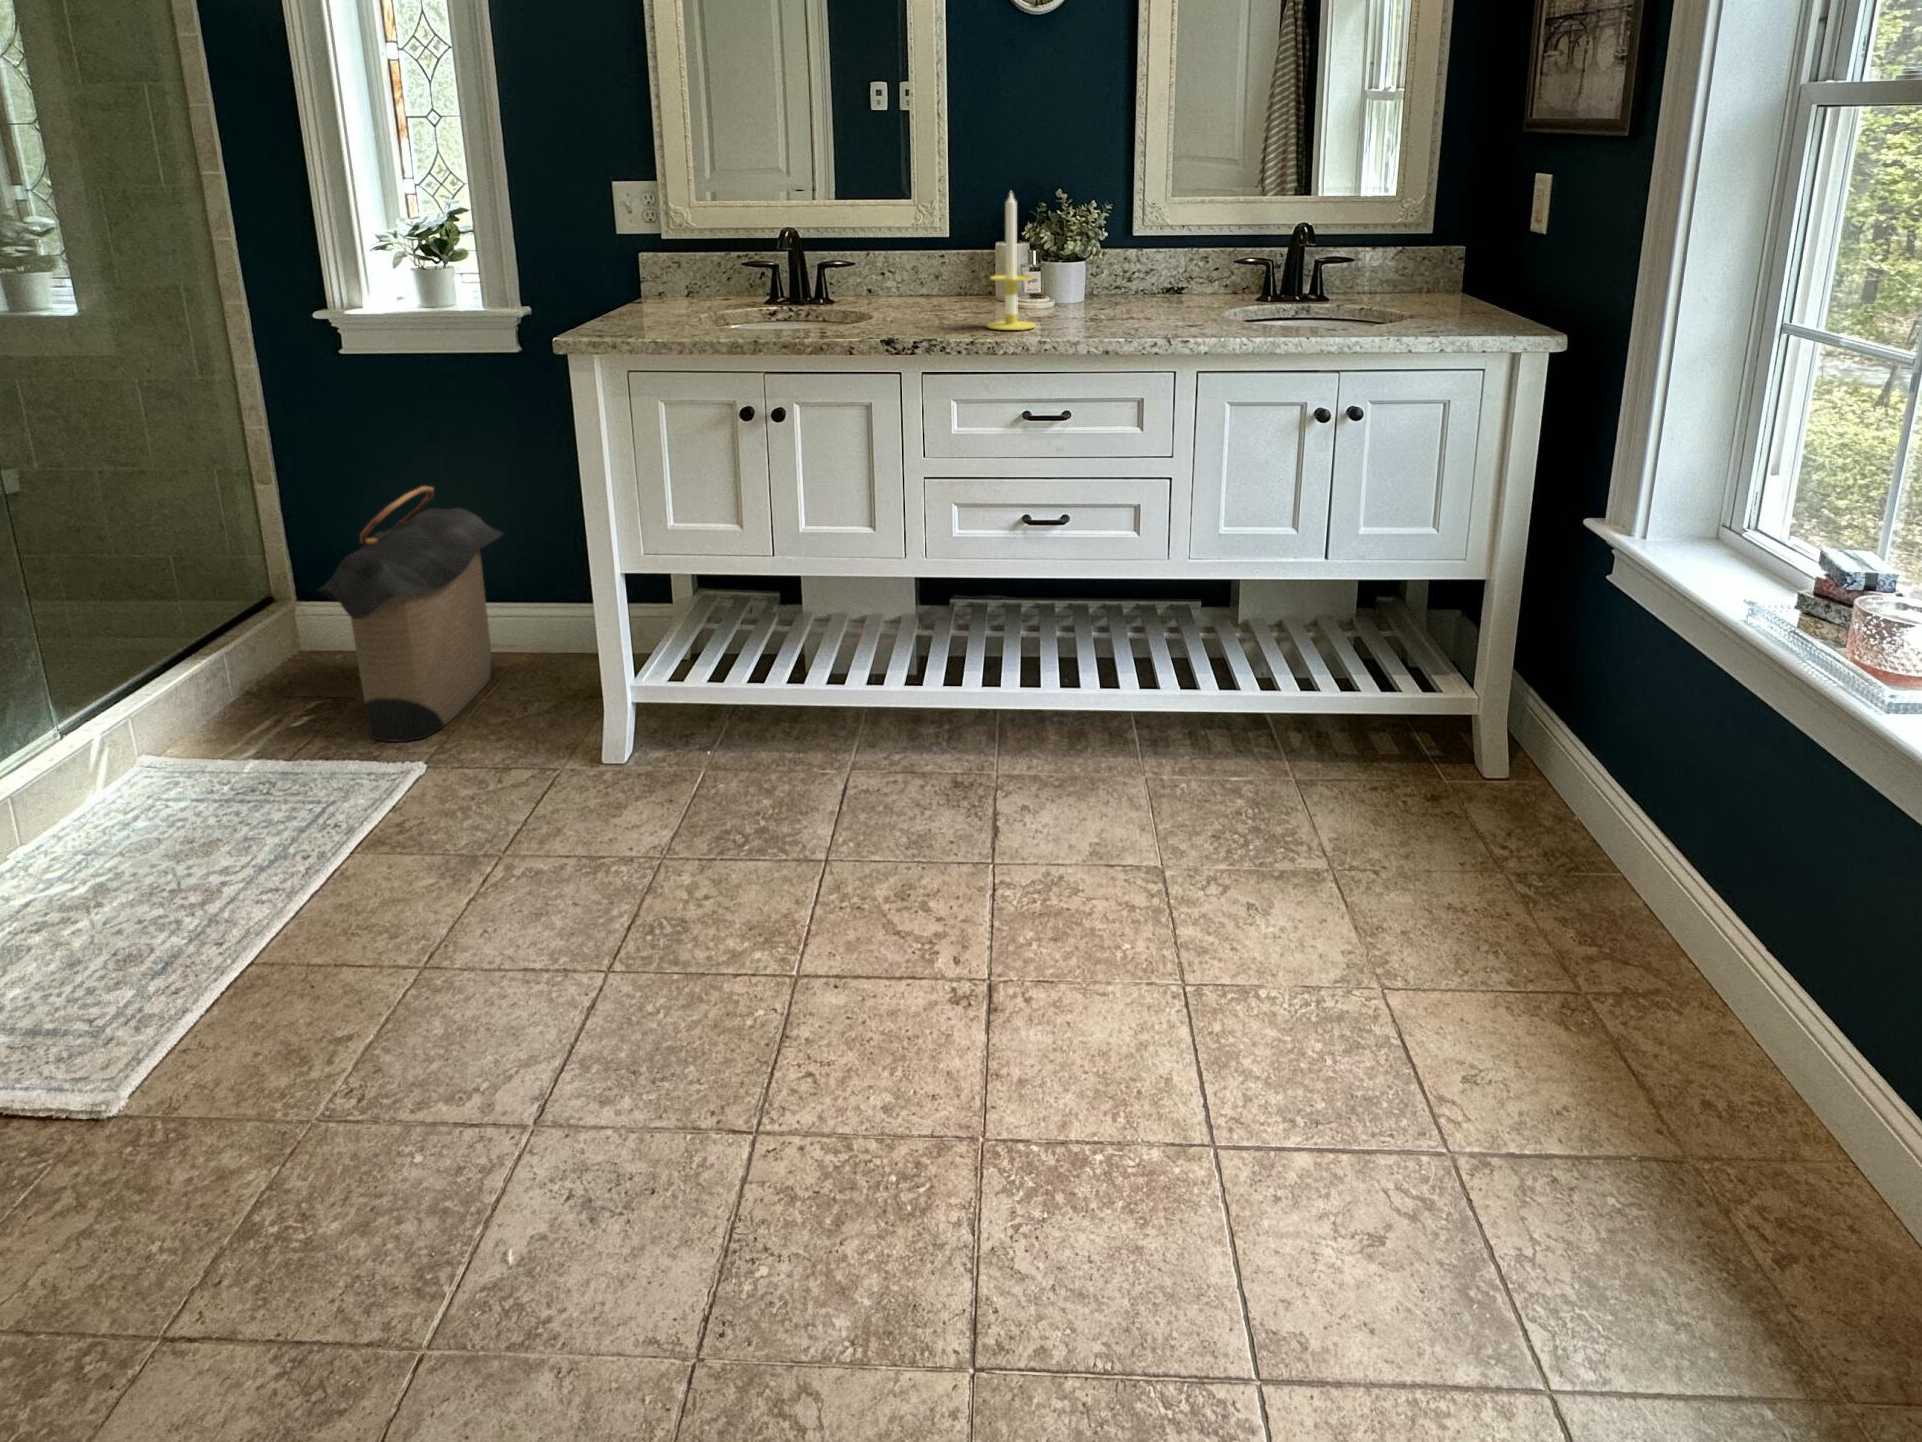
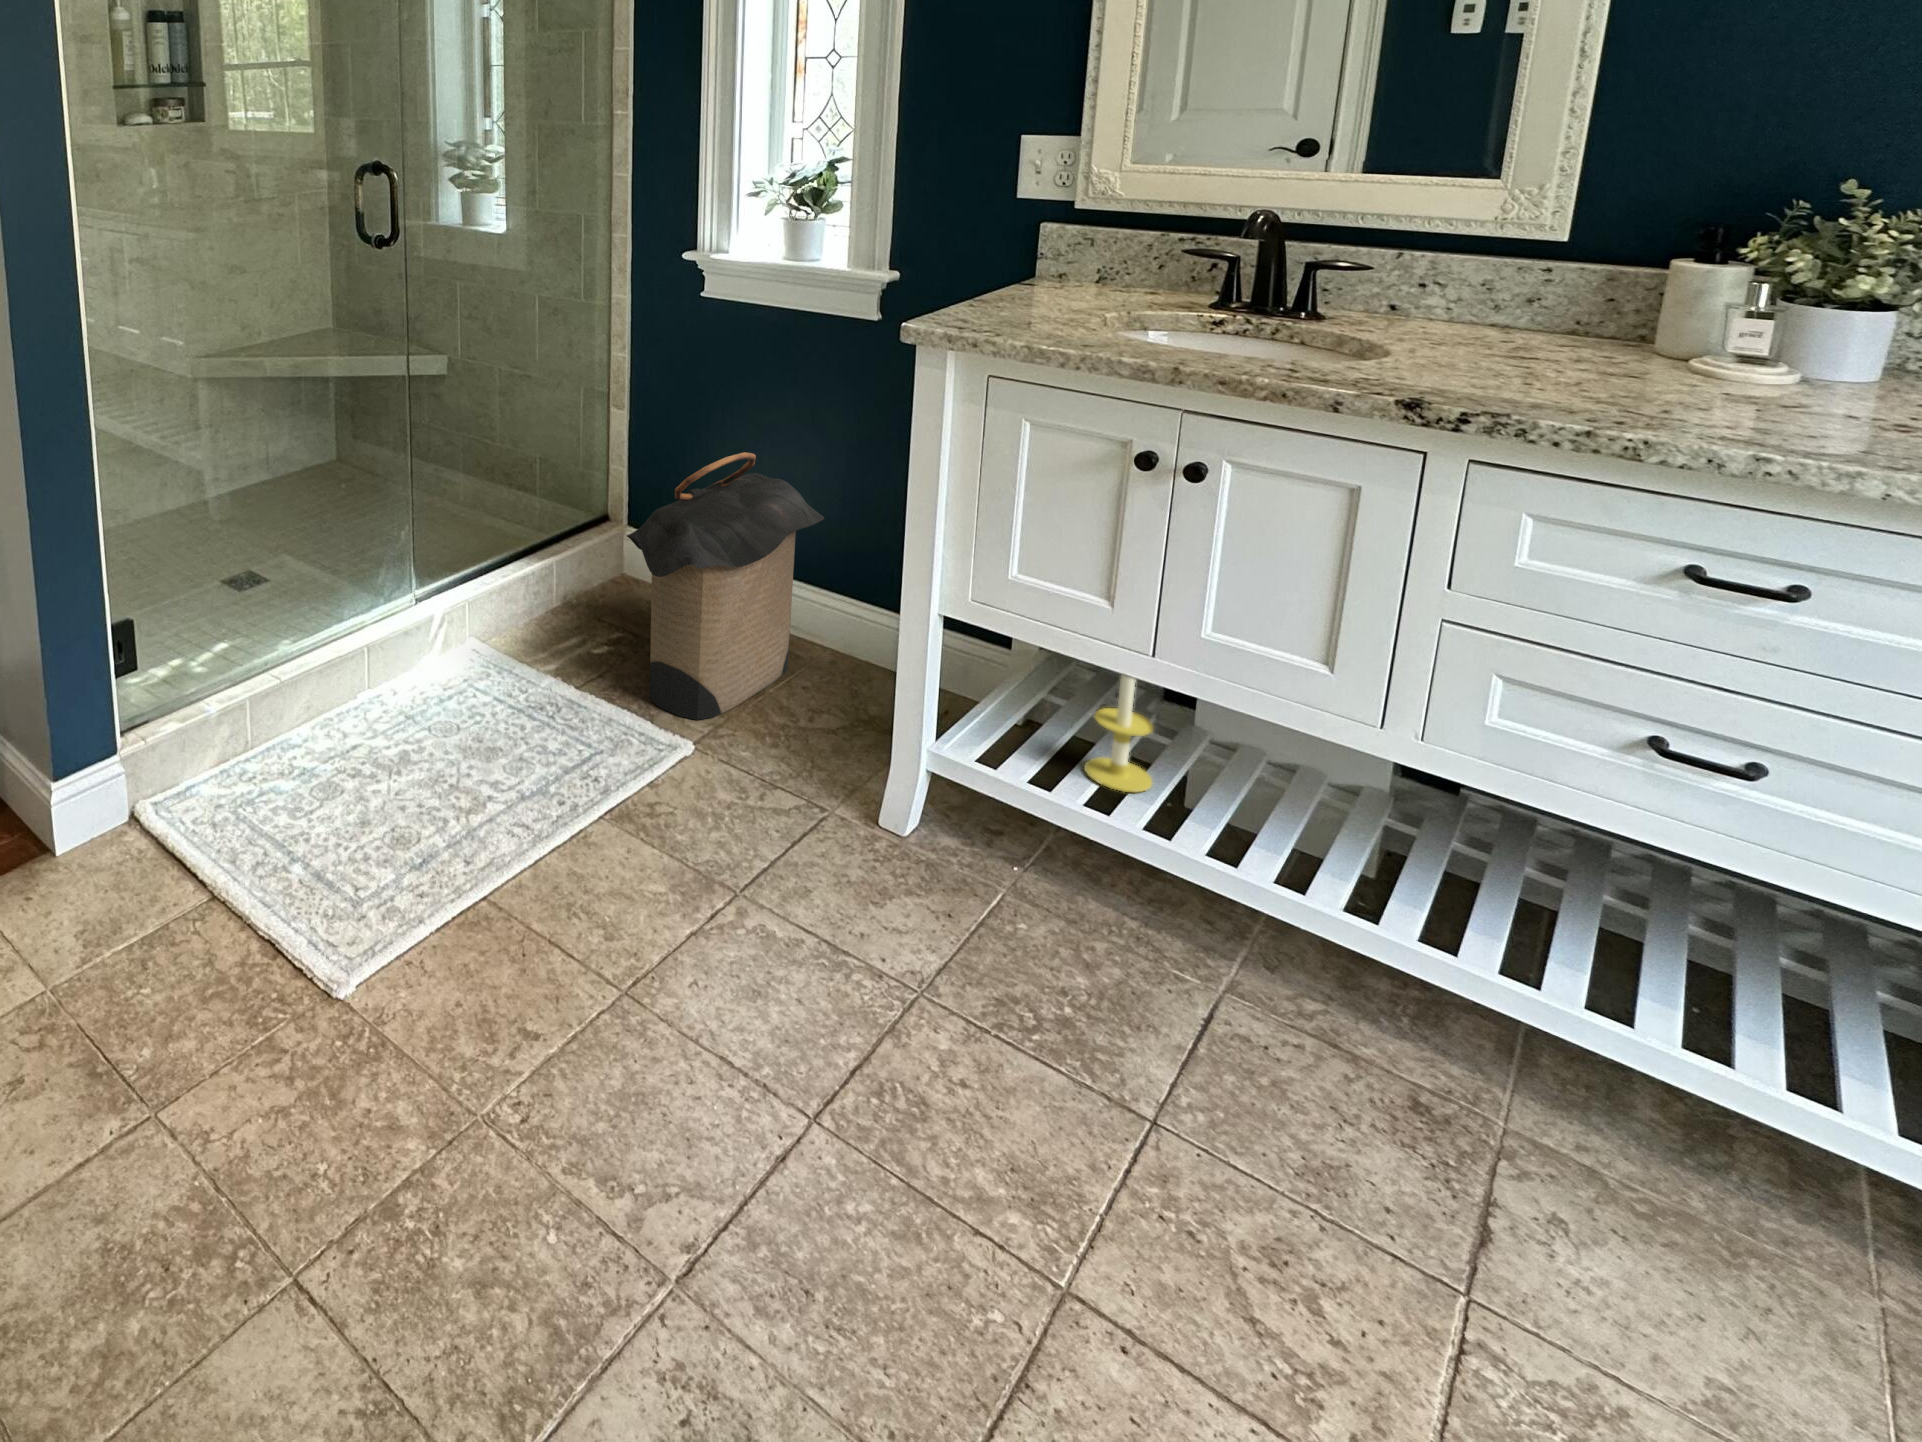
candle: present [987,193,1036,330] -> present [1084,675,1153,792]

